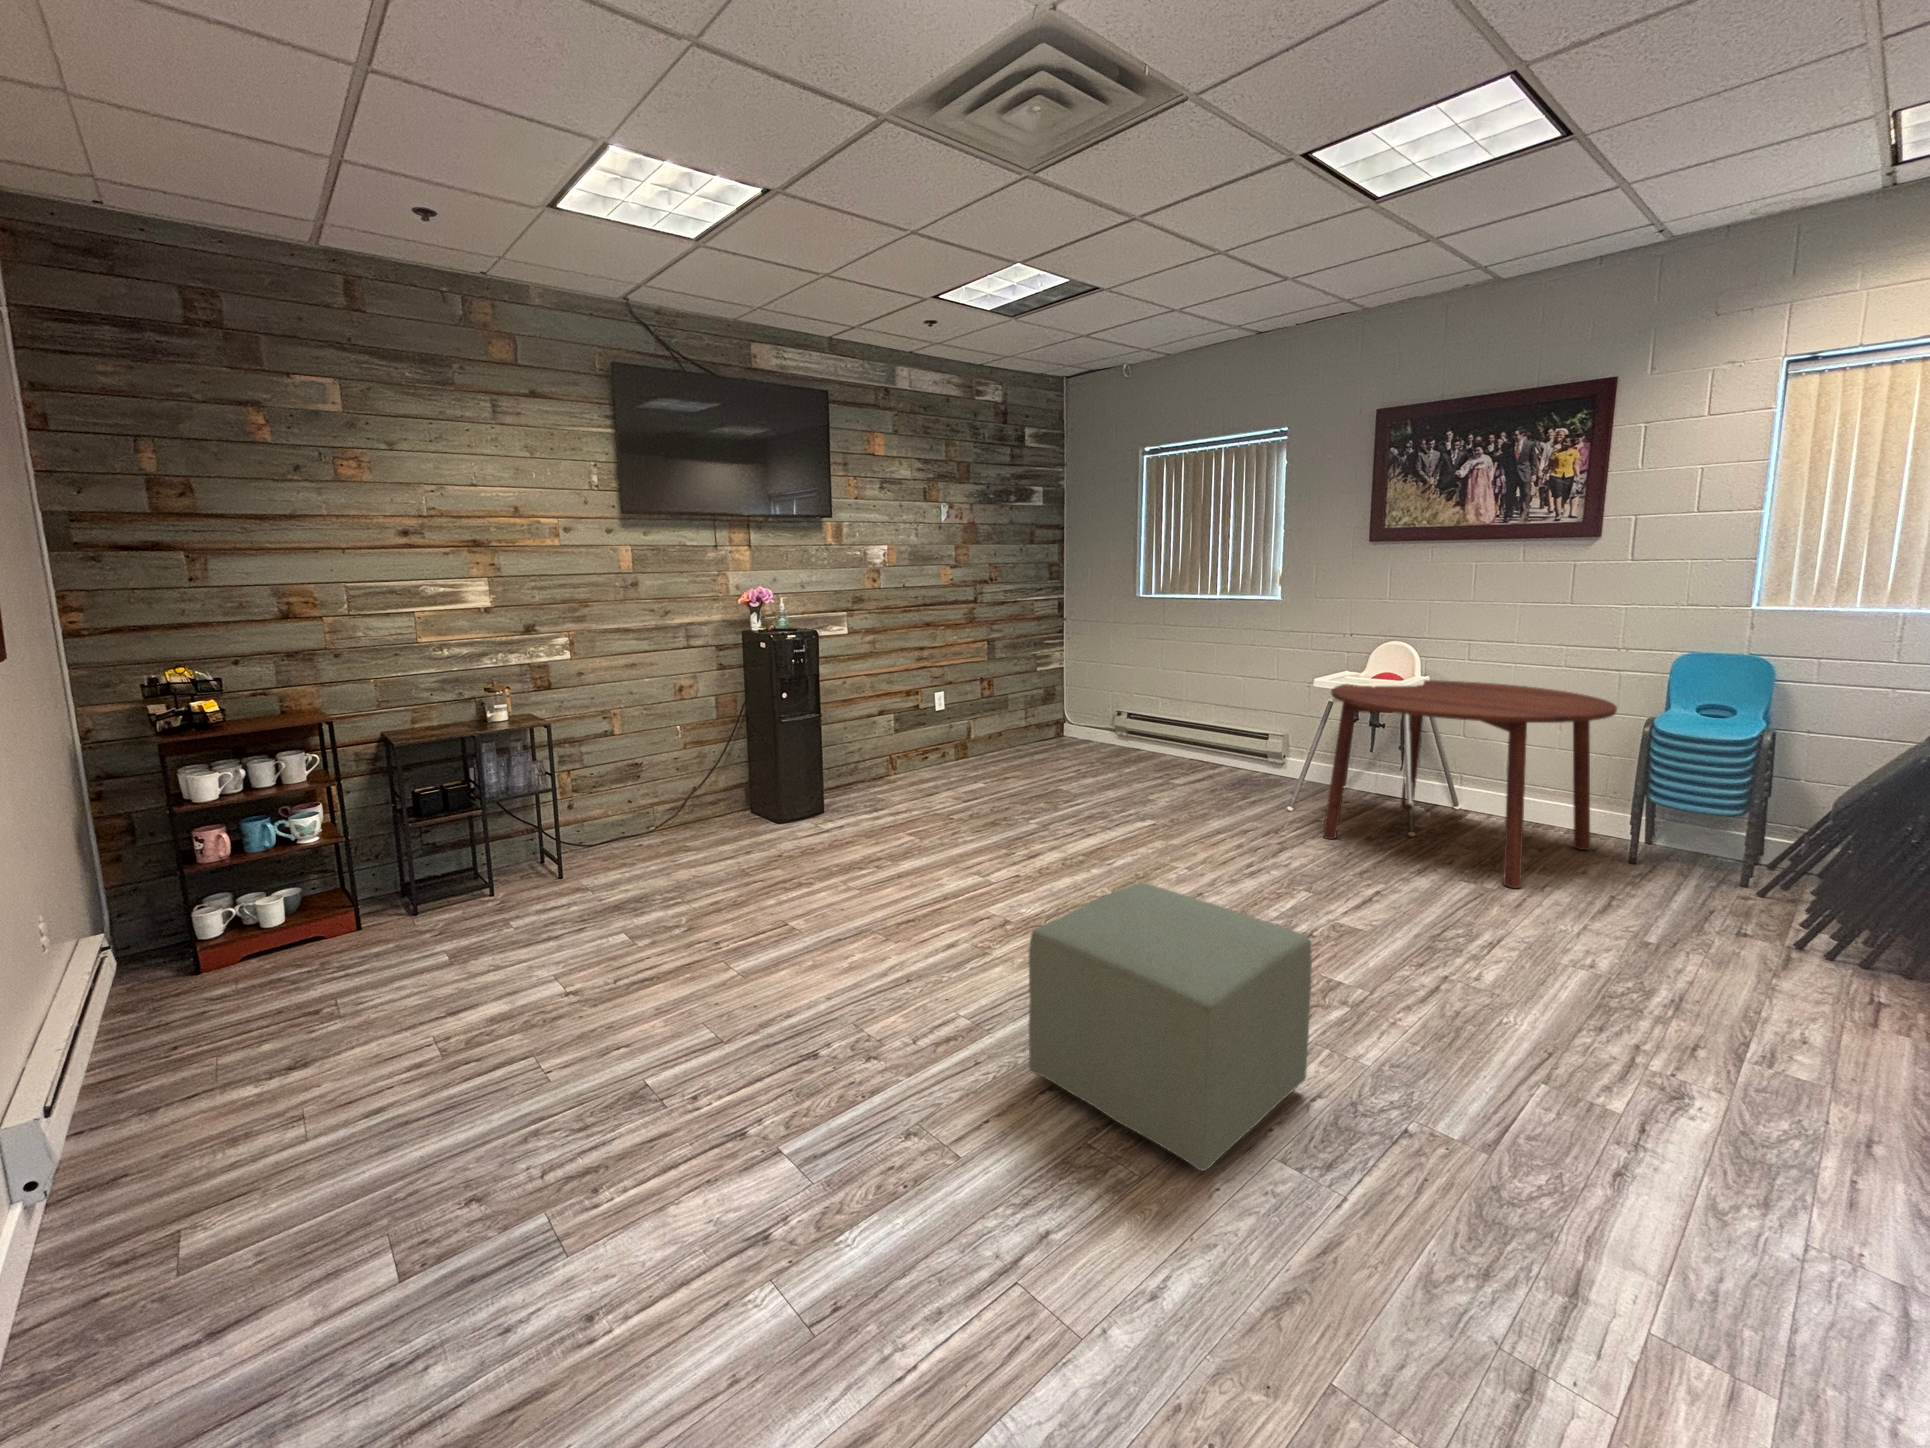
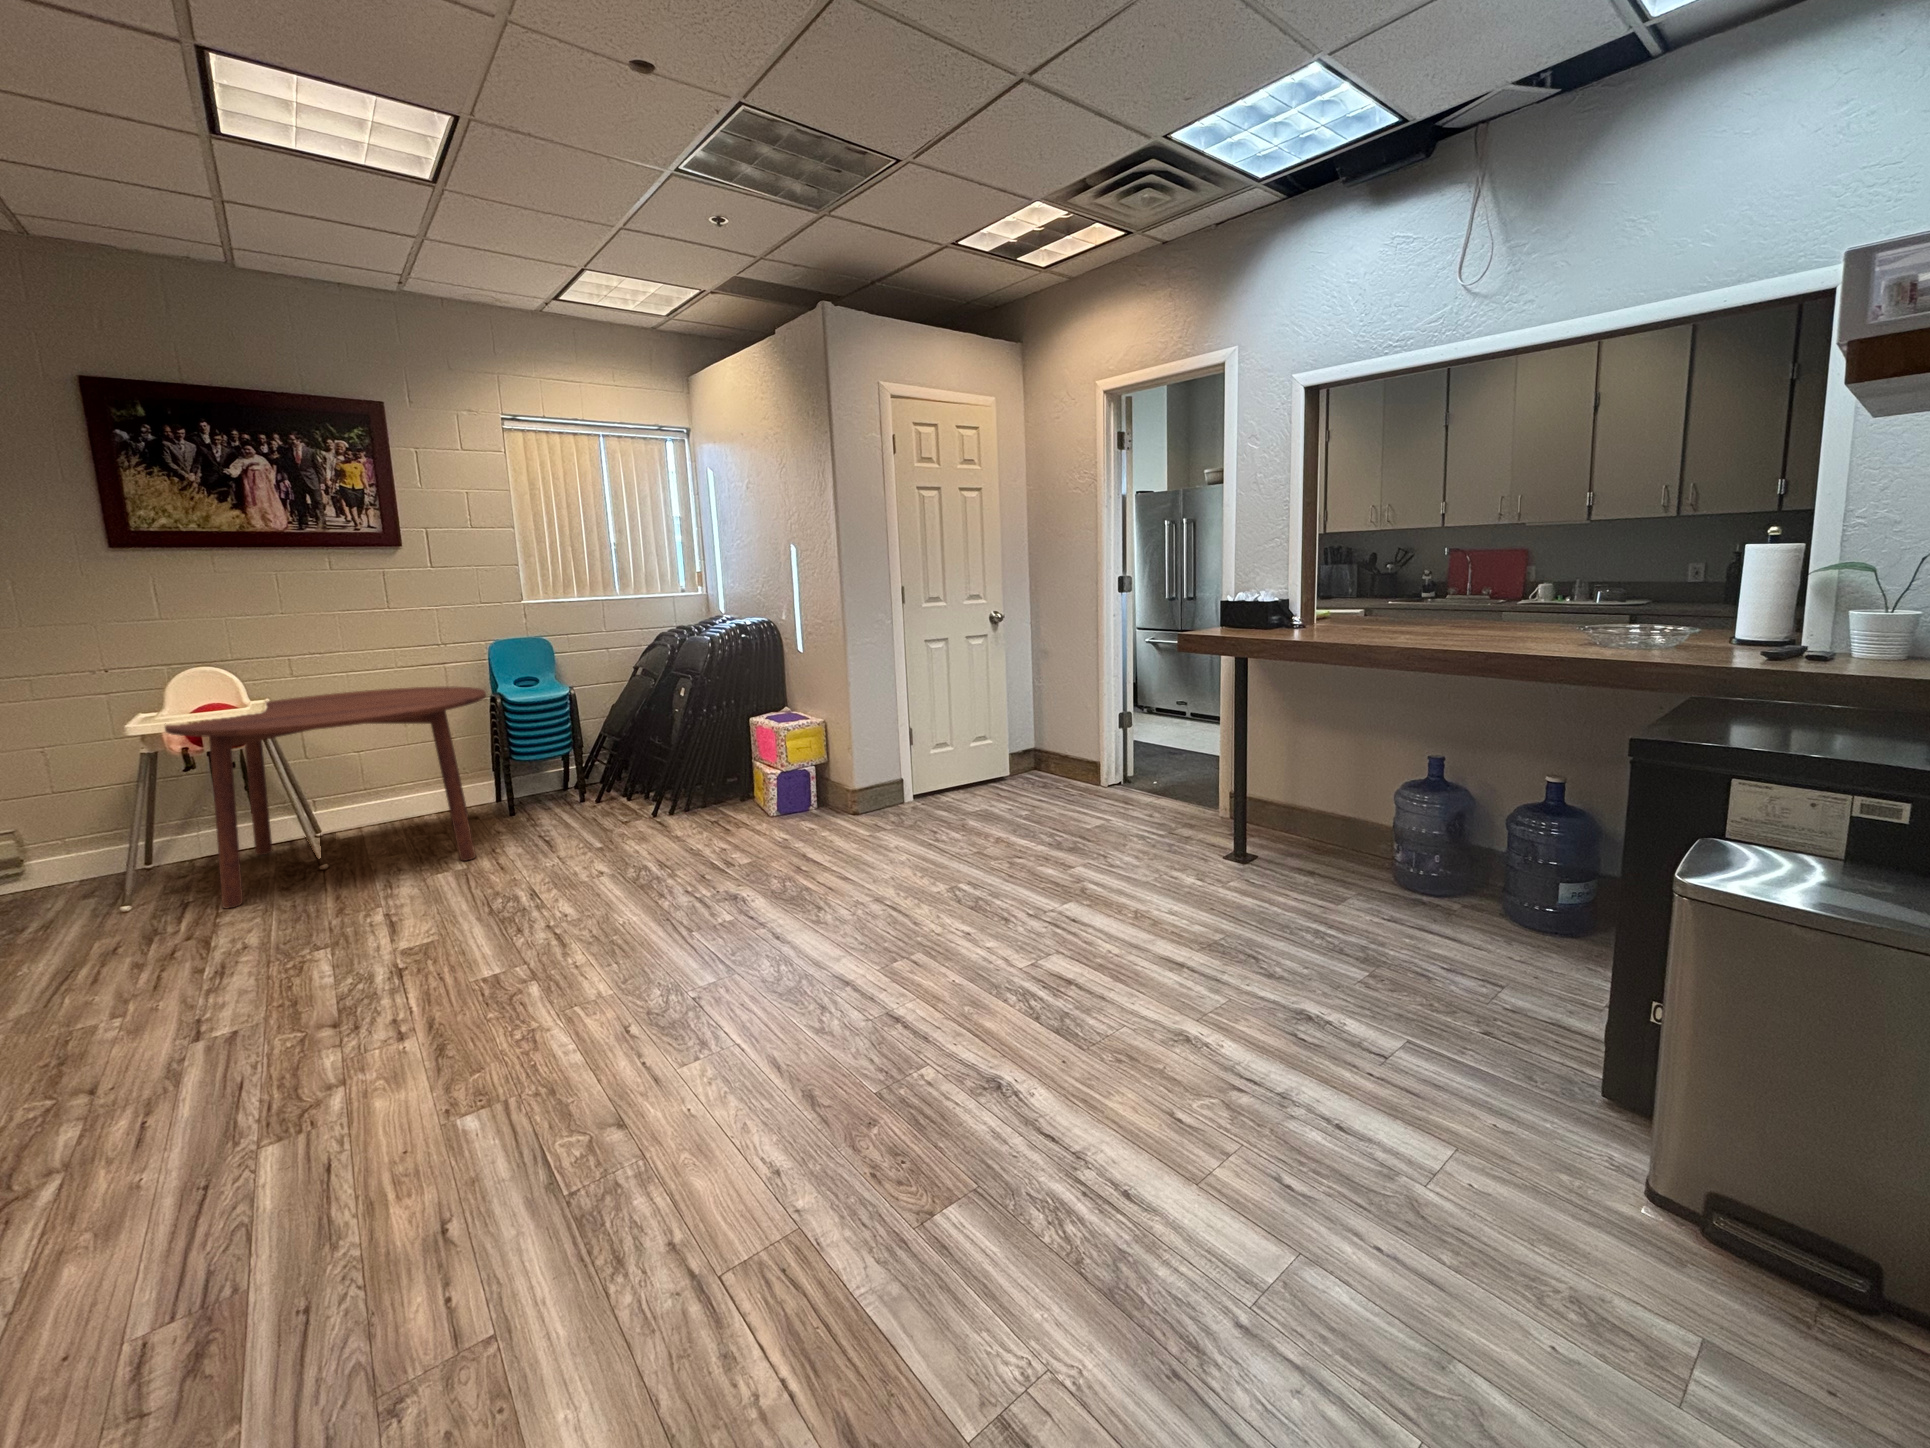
ottoman: present [1029,883,1312,1171] -> none [358,890,679,1232]

